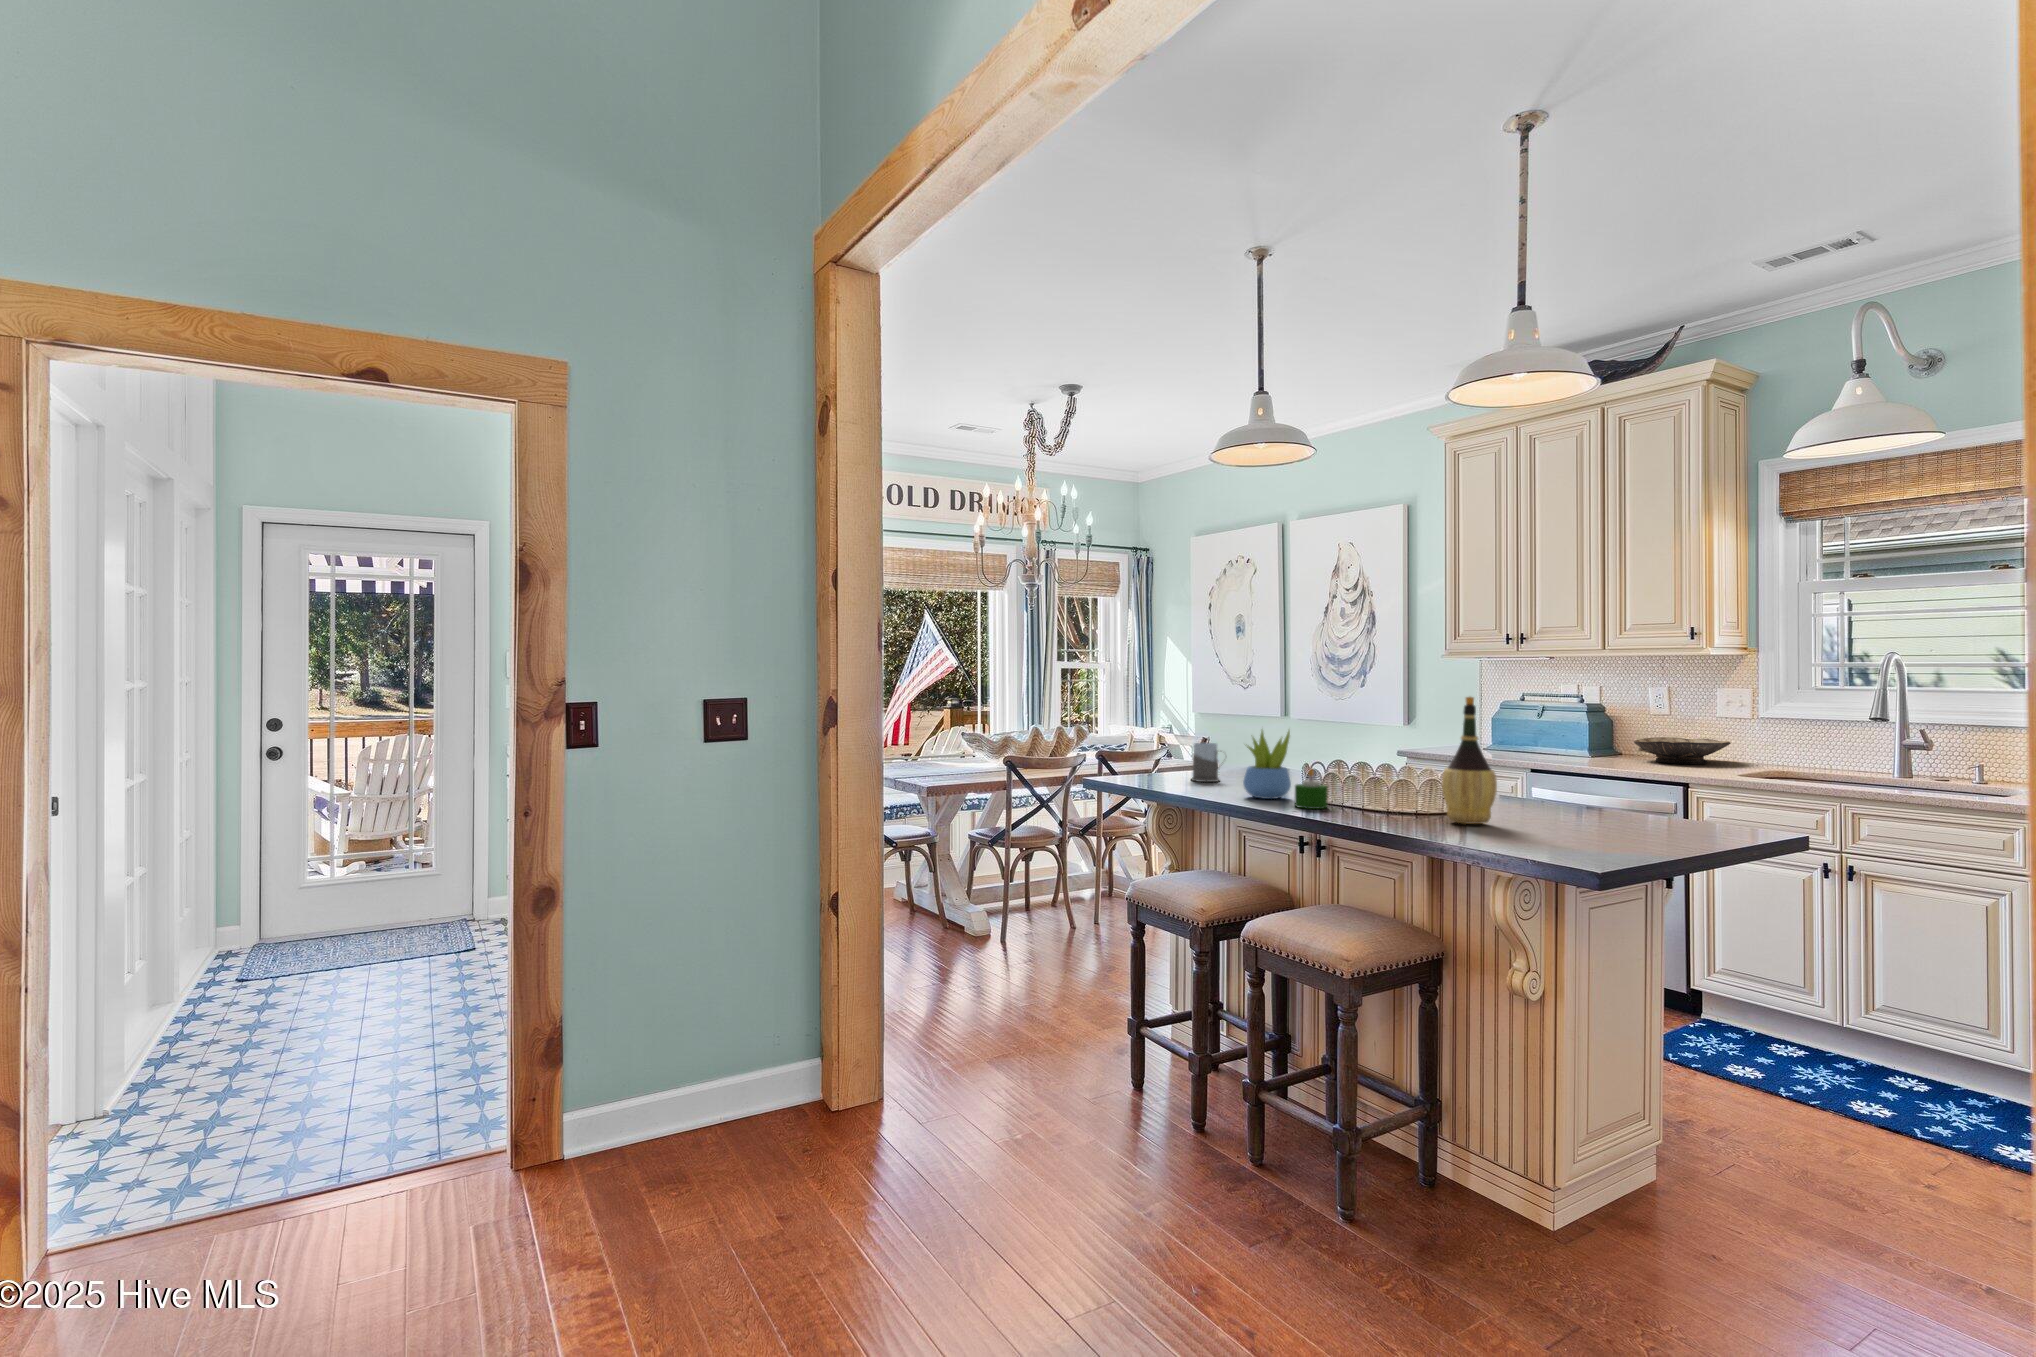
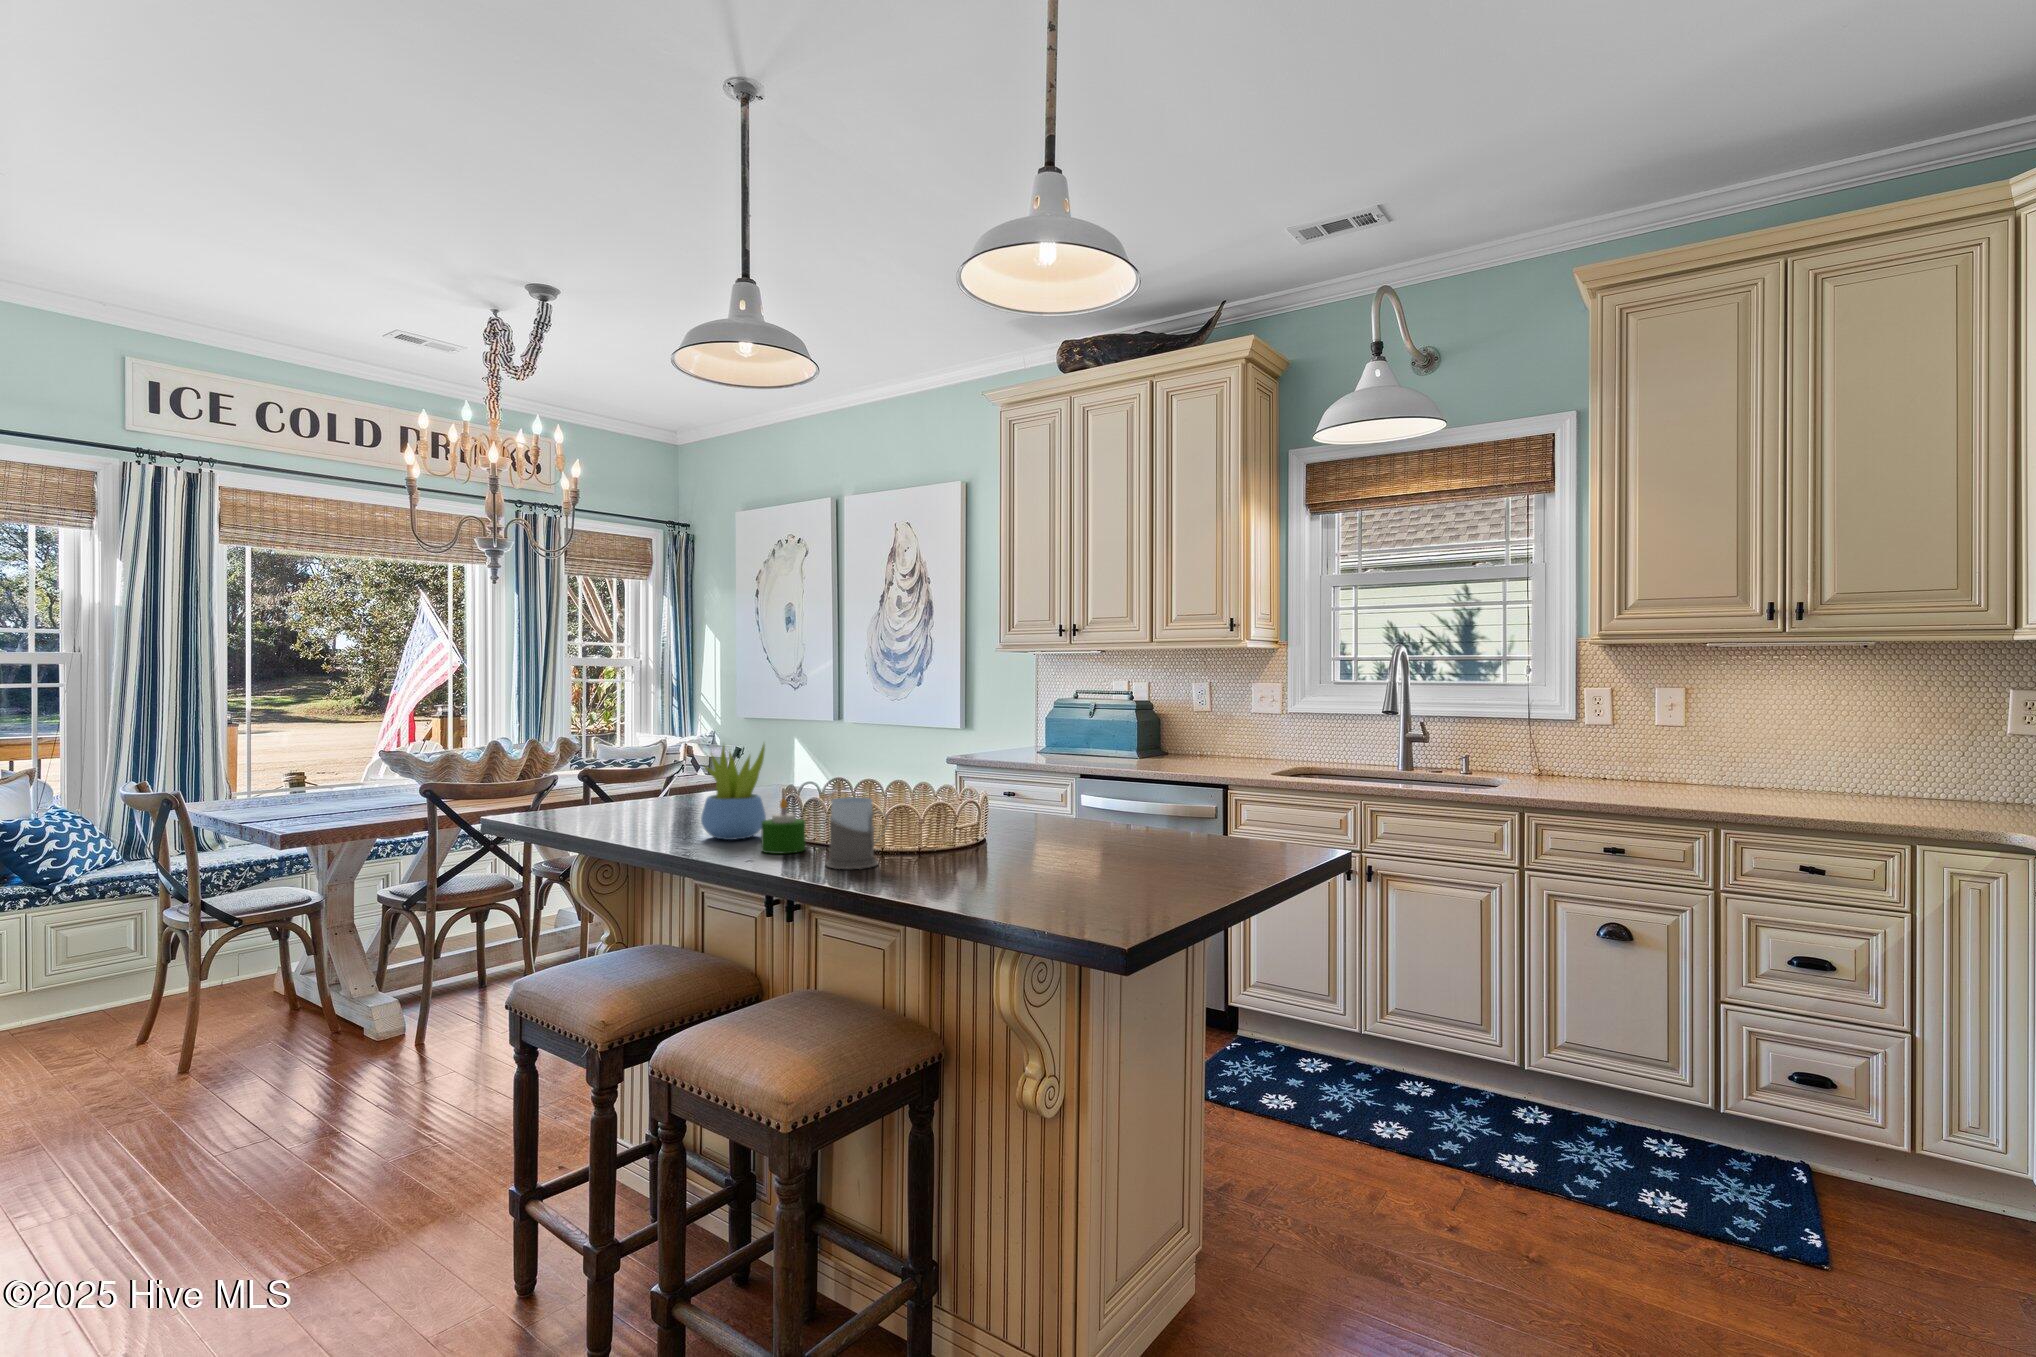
wine bottle: present [1442,697,1497,824] -> none [942,699,1009,867]
bowl: present [1634,737,1731,764] -> none [1177,735,1264,763]
mug: present [1191,743,1219,782] -> present [826,797,889,869]

